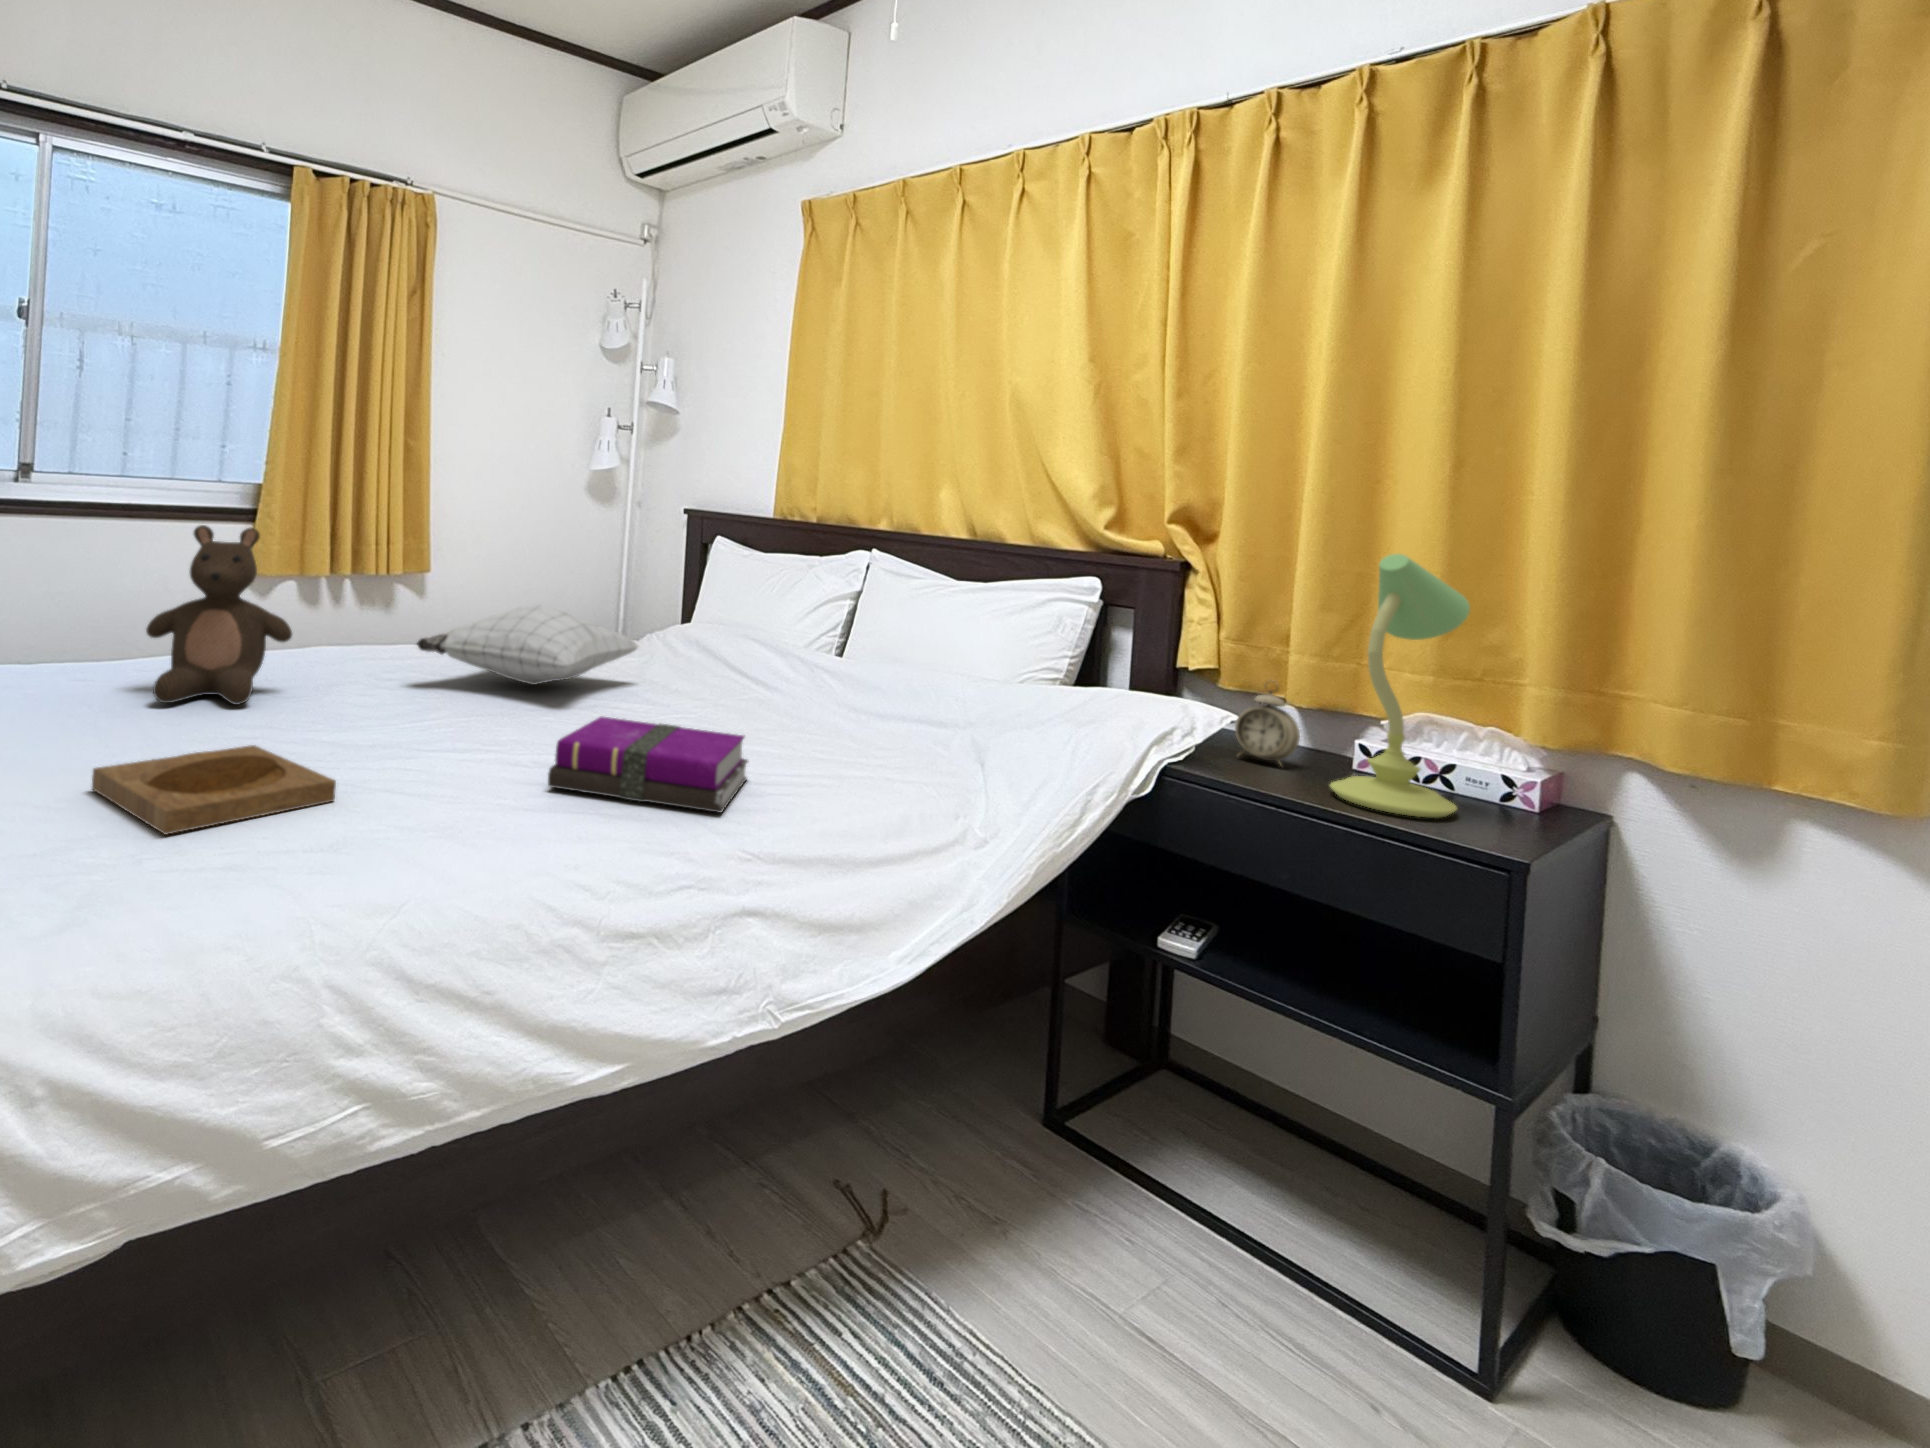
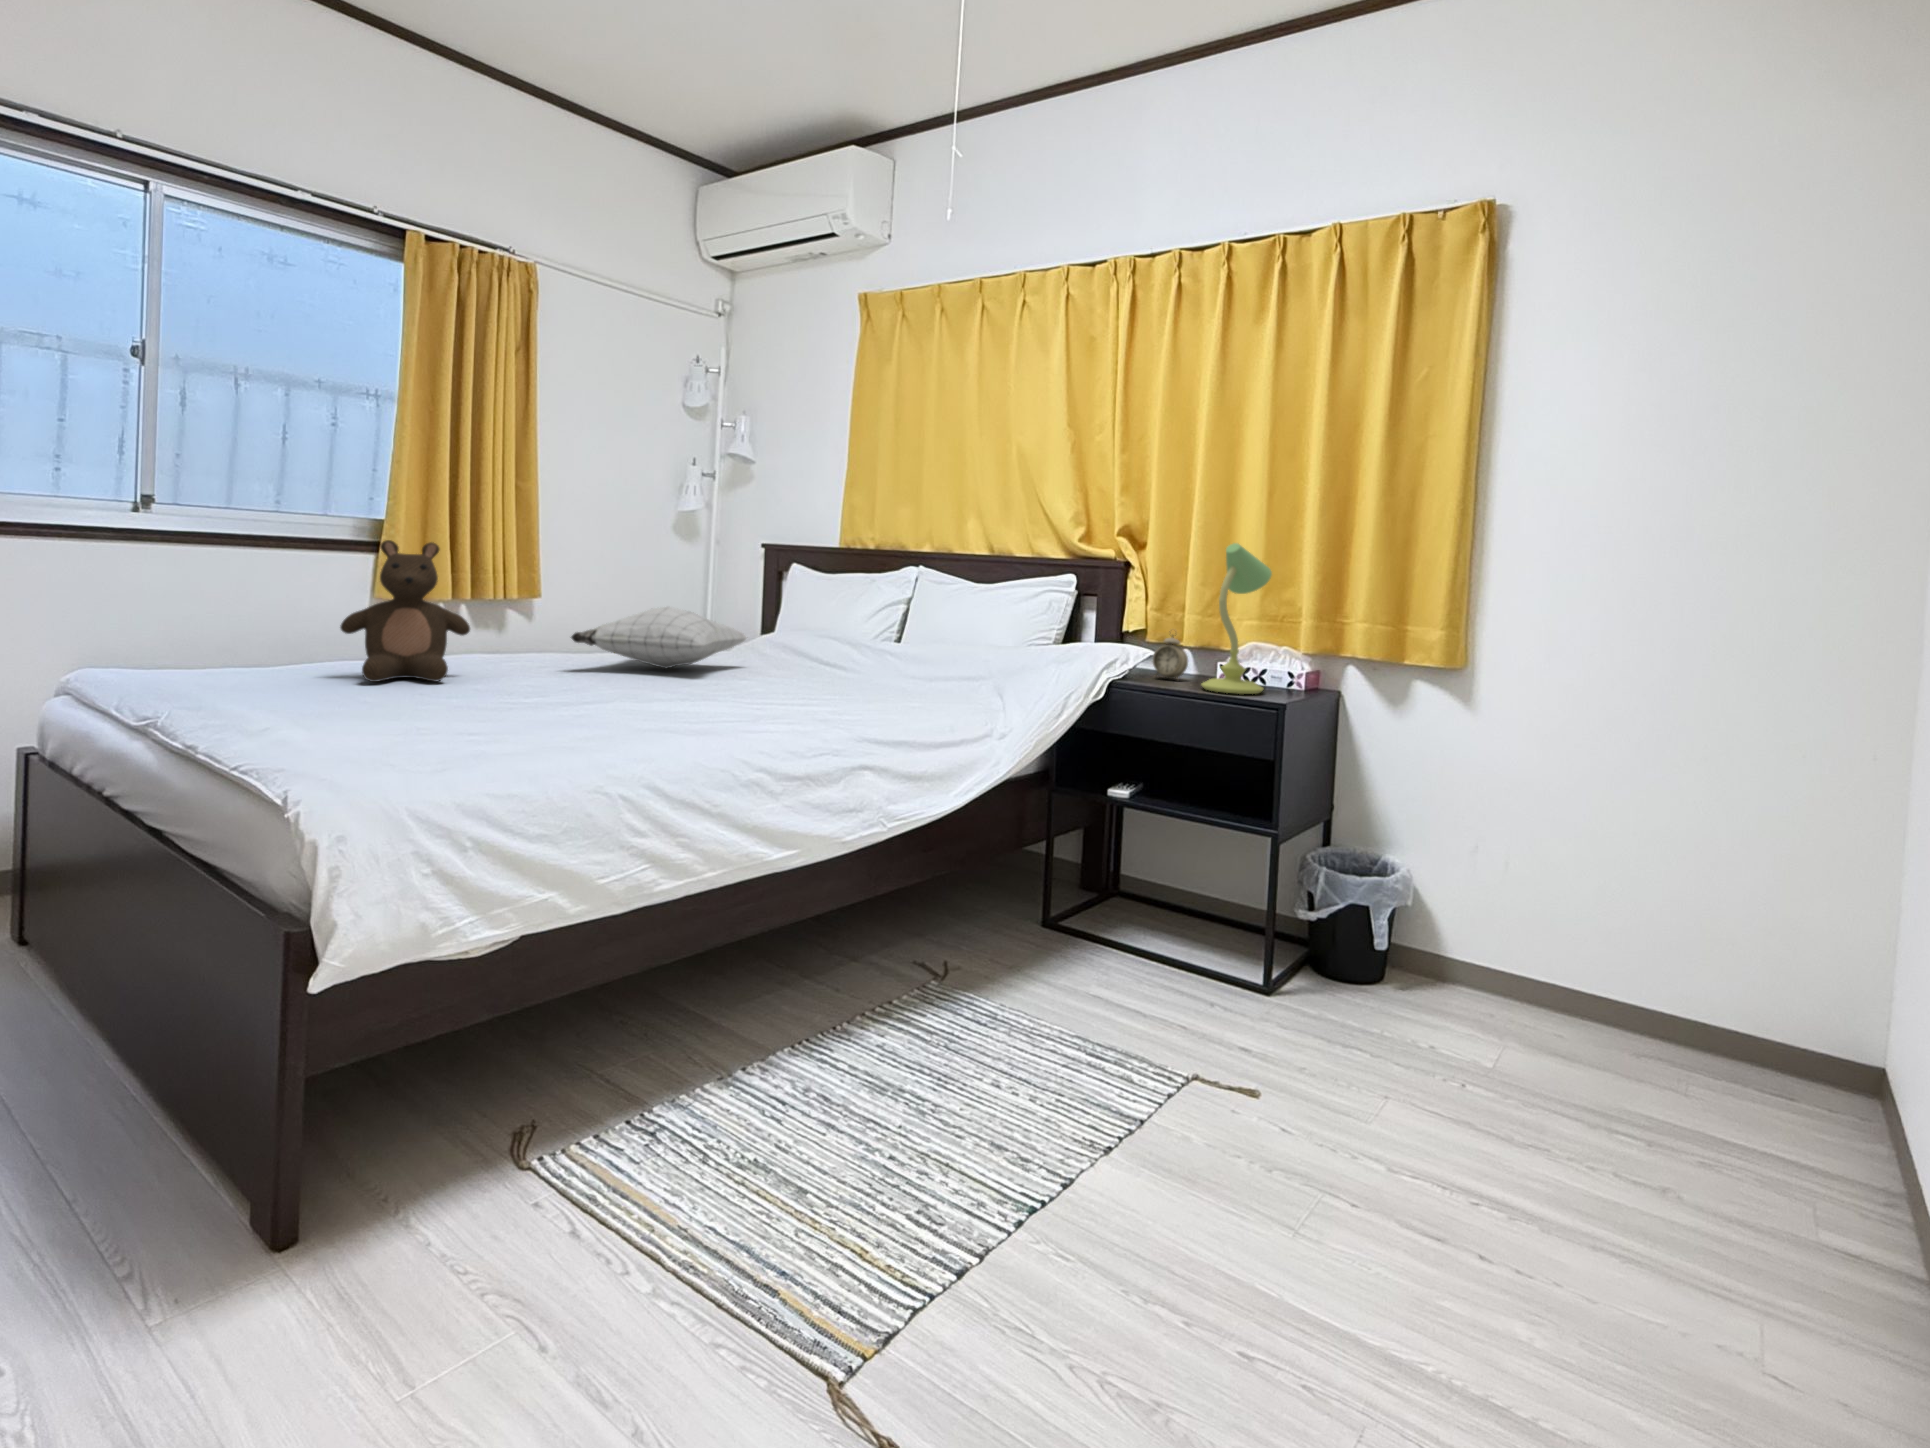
notebook: present [548,717,748,813] -> none [720,668,852,714]
tray: present [92,745,336,835] -> none [381,690,574,732]

